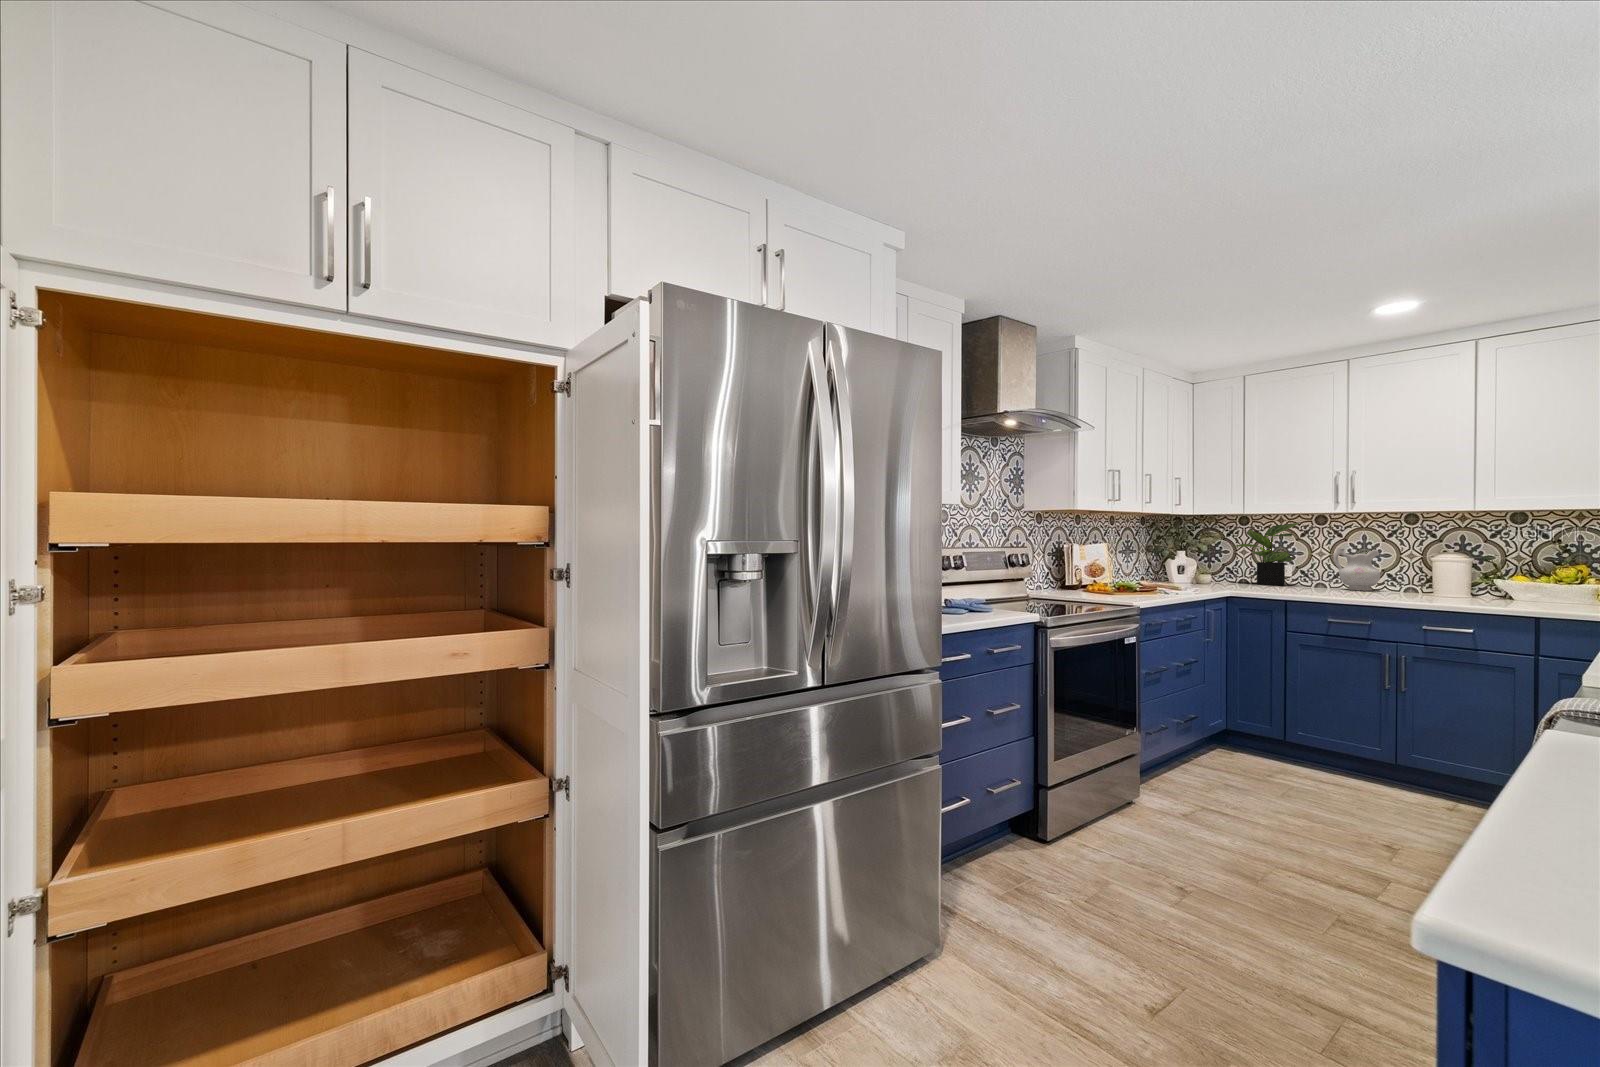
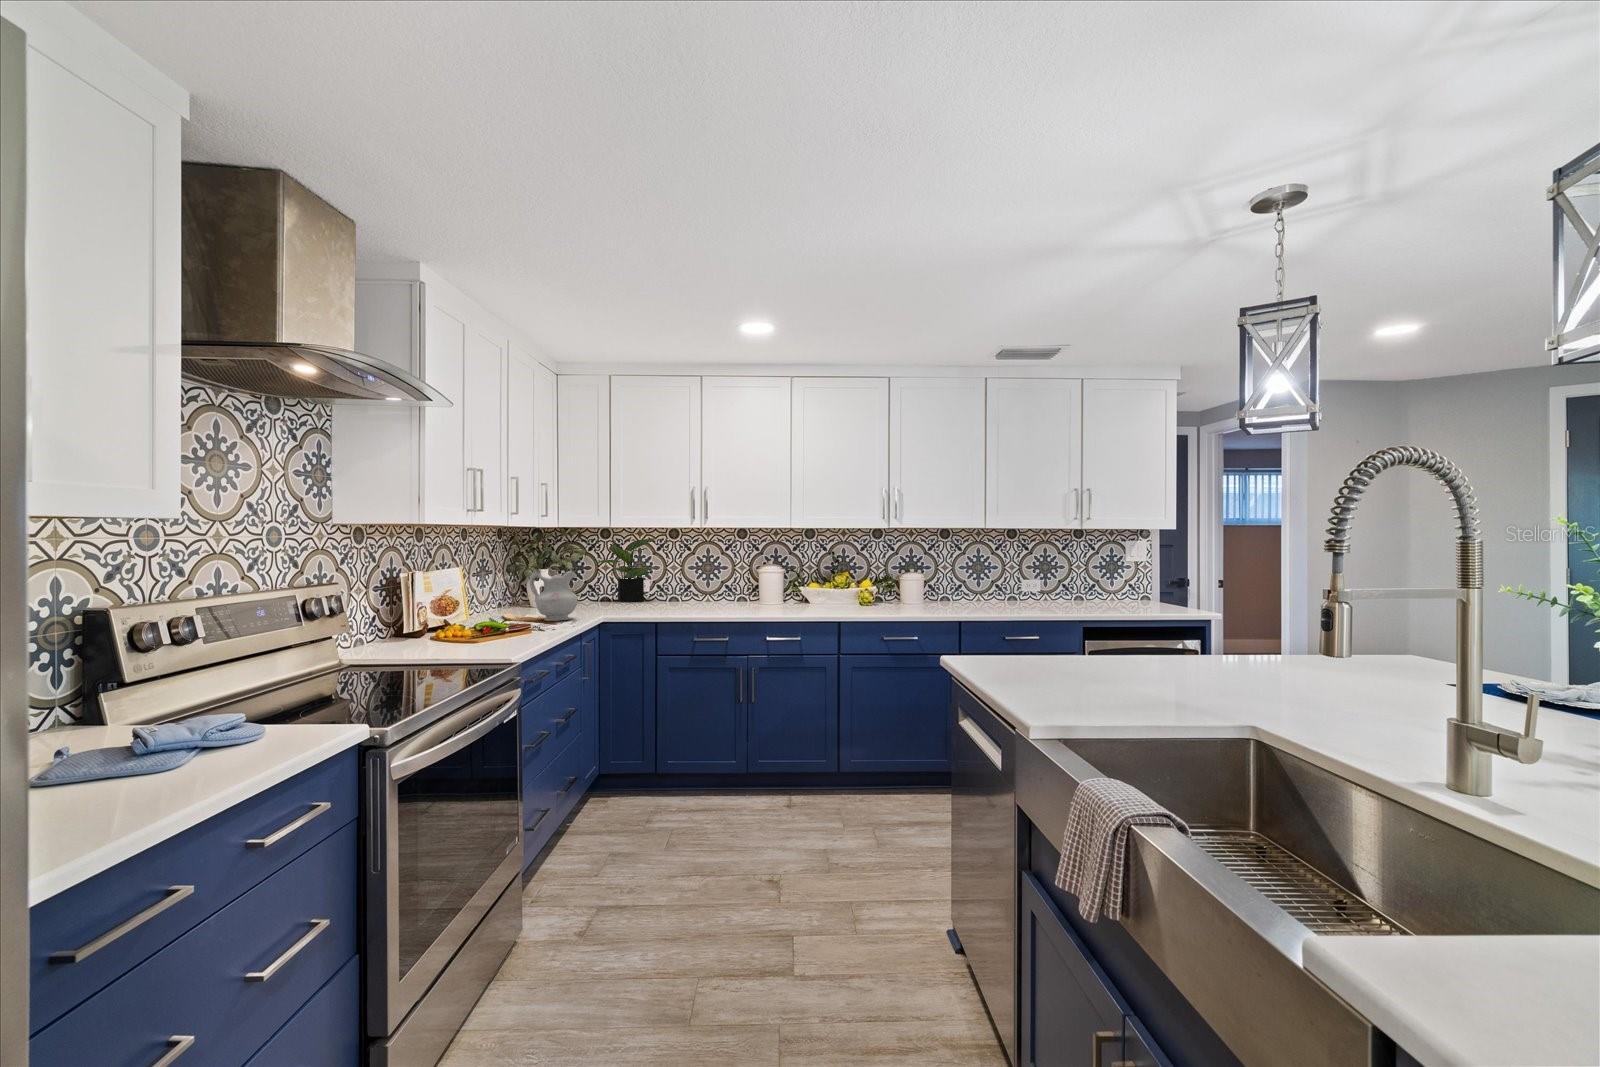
ceramic pitcher: present [1334,549,1380,591] -> present [529,570,577,621]

